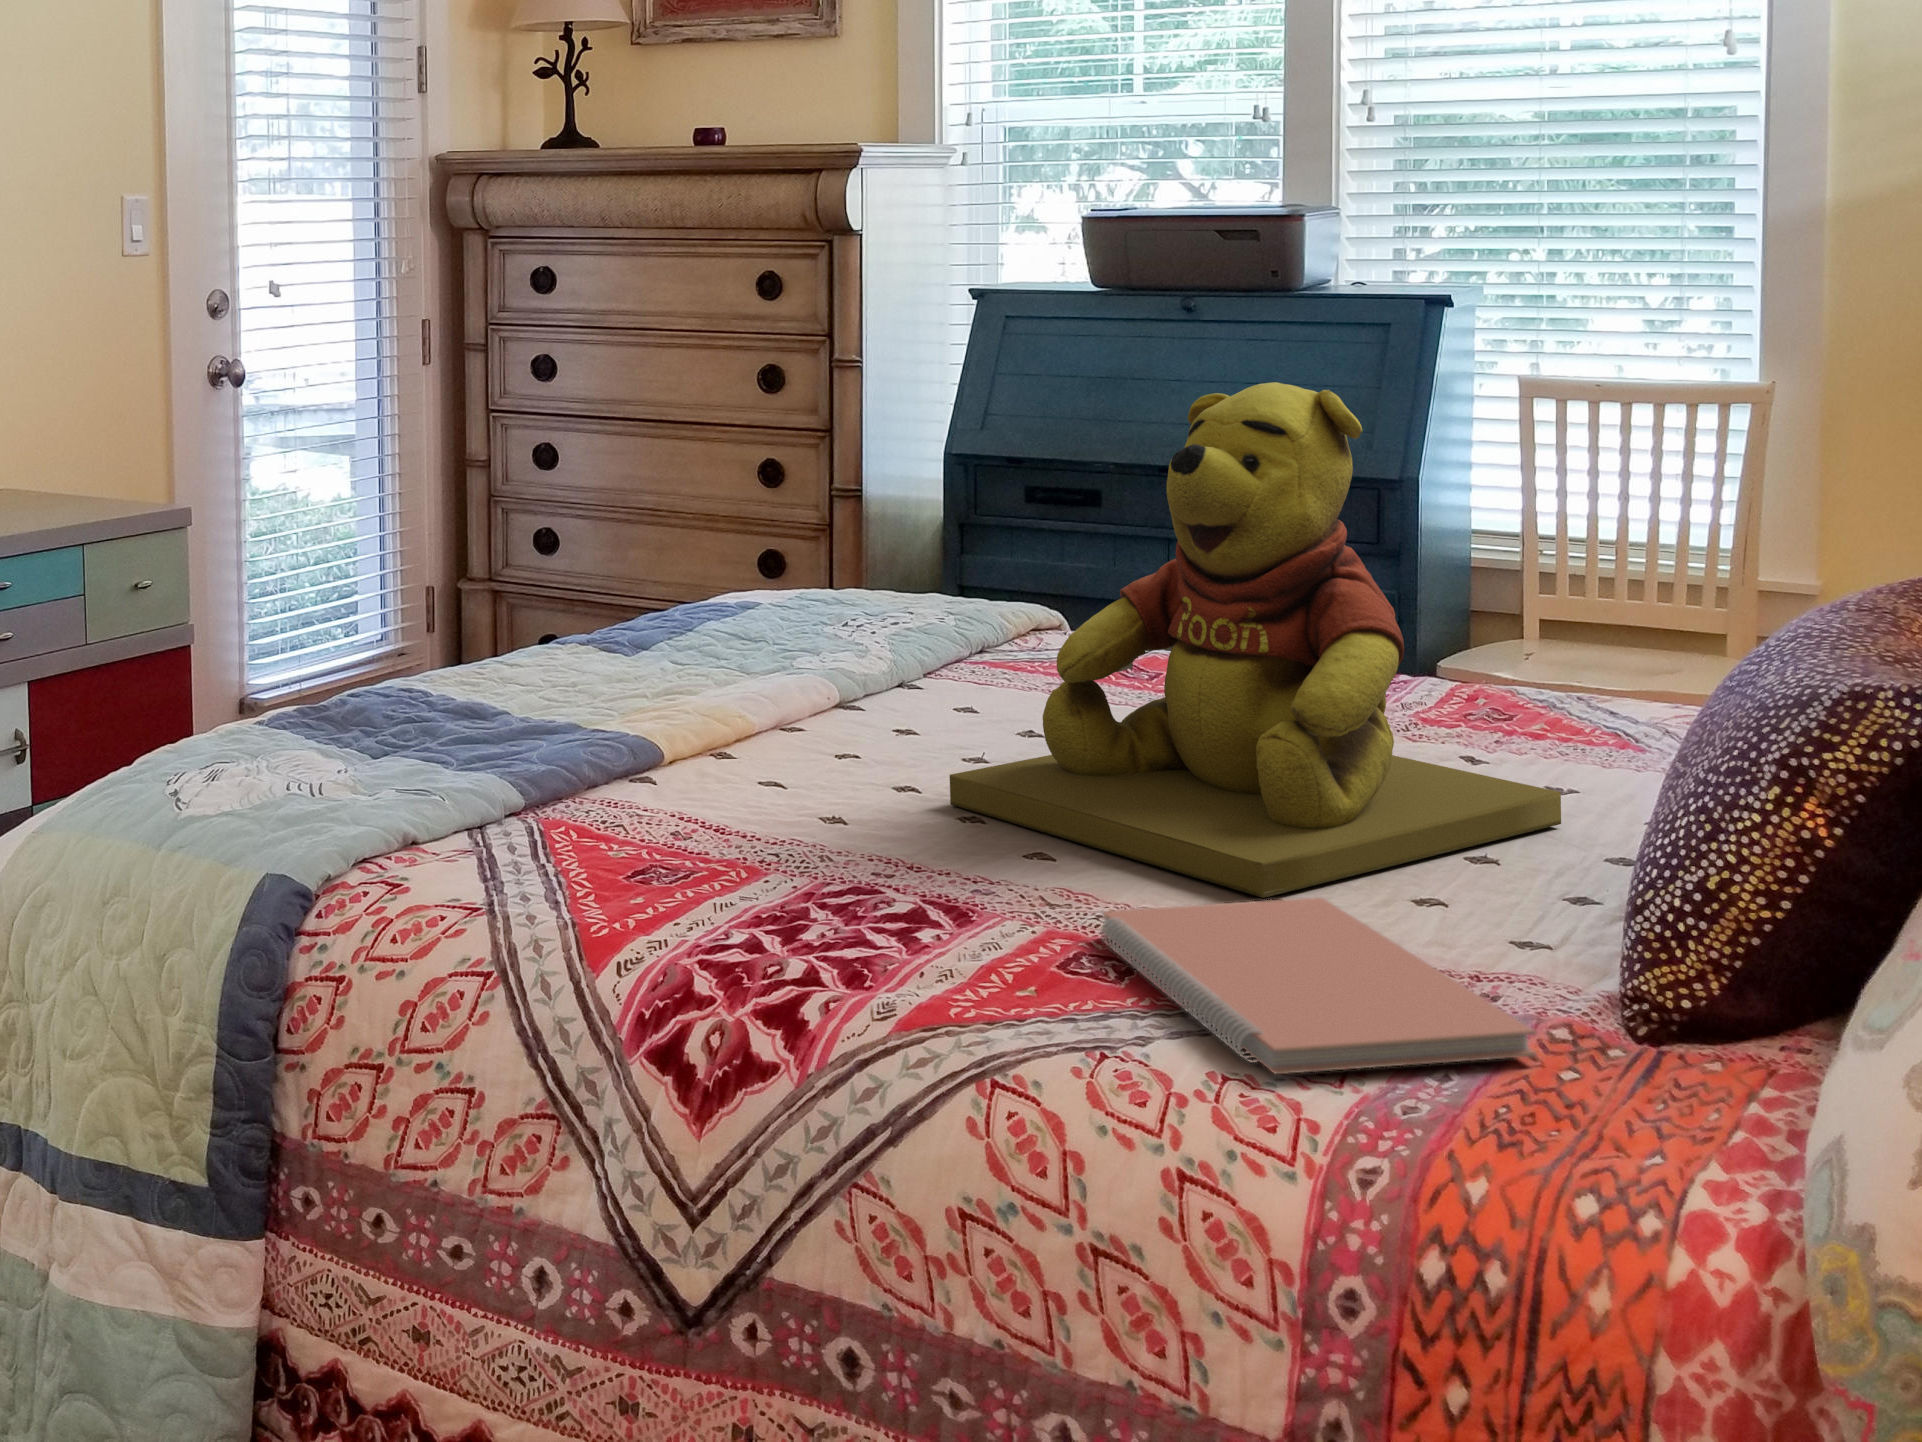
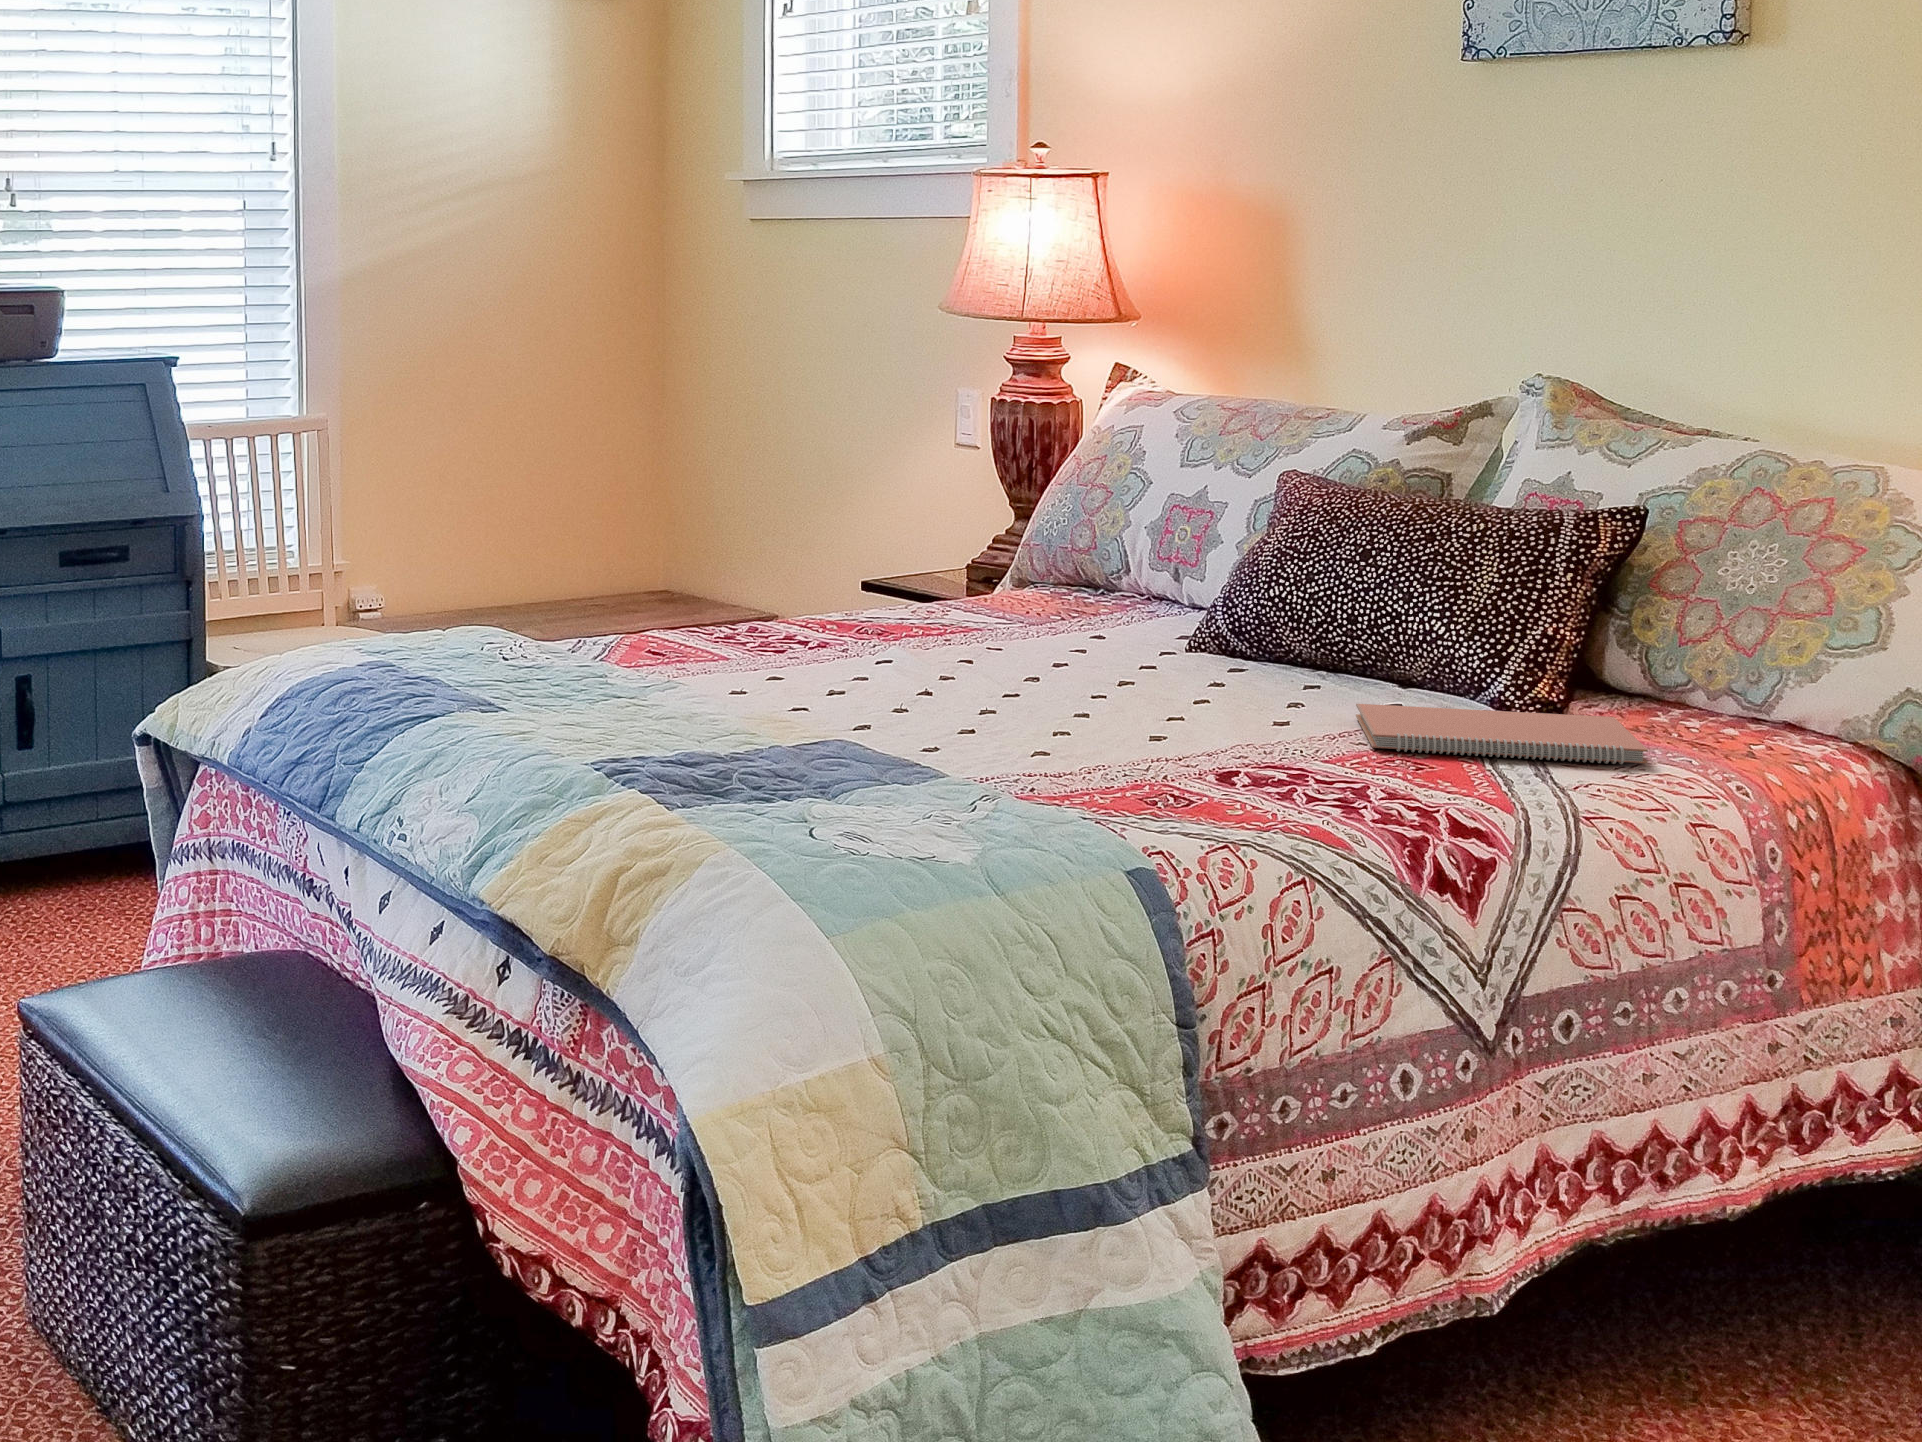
teddy bear: present [950,382,1561,898] -> none [935,408,1309,728]

